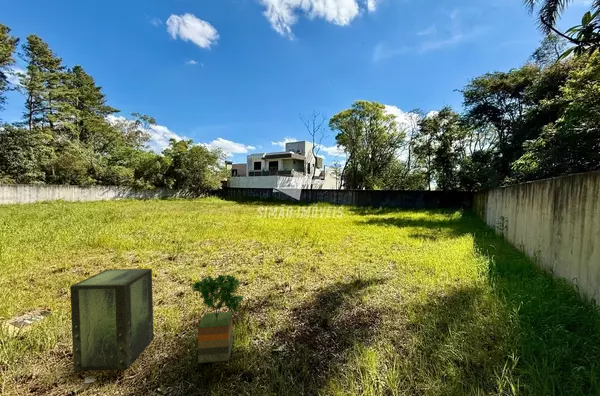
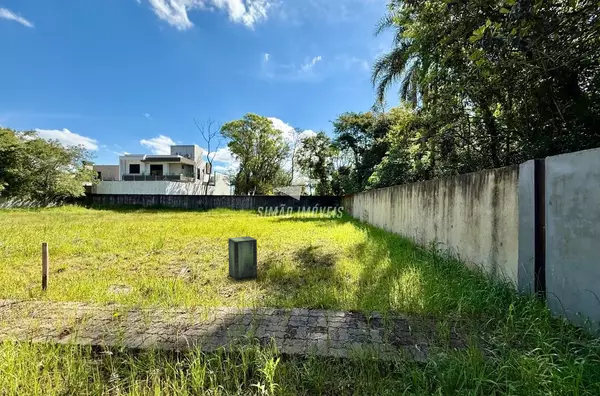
potted tree: present [191,275,243,363] -> none [273,235,299,271]

